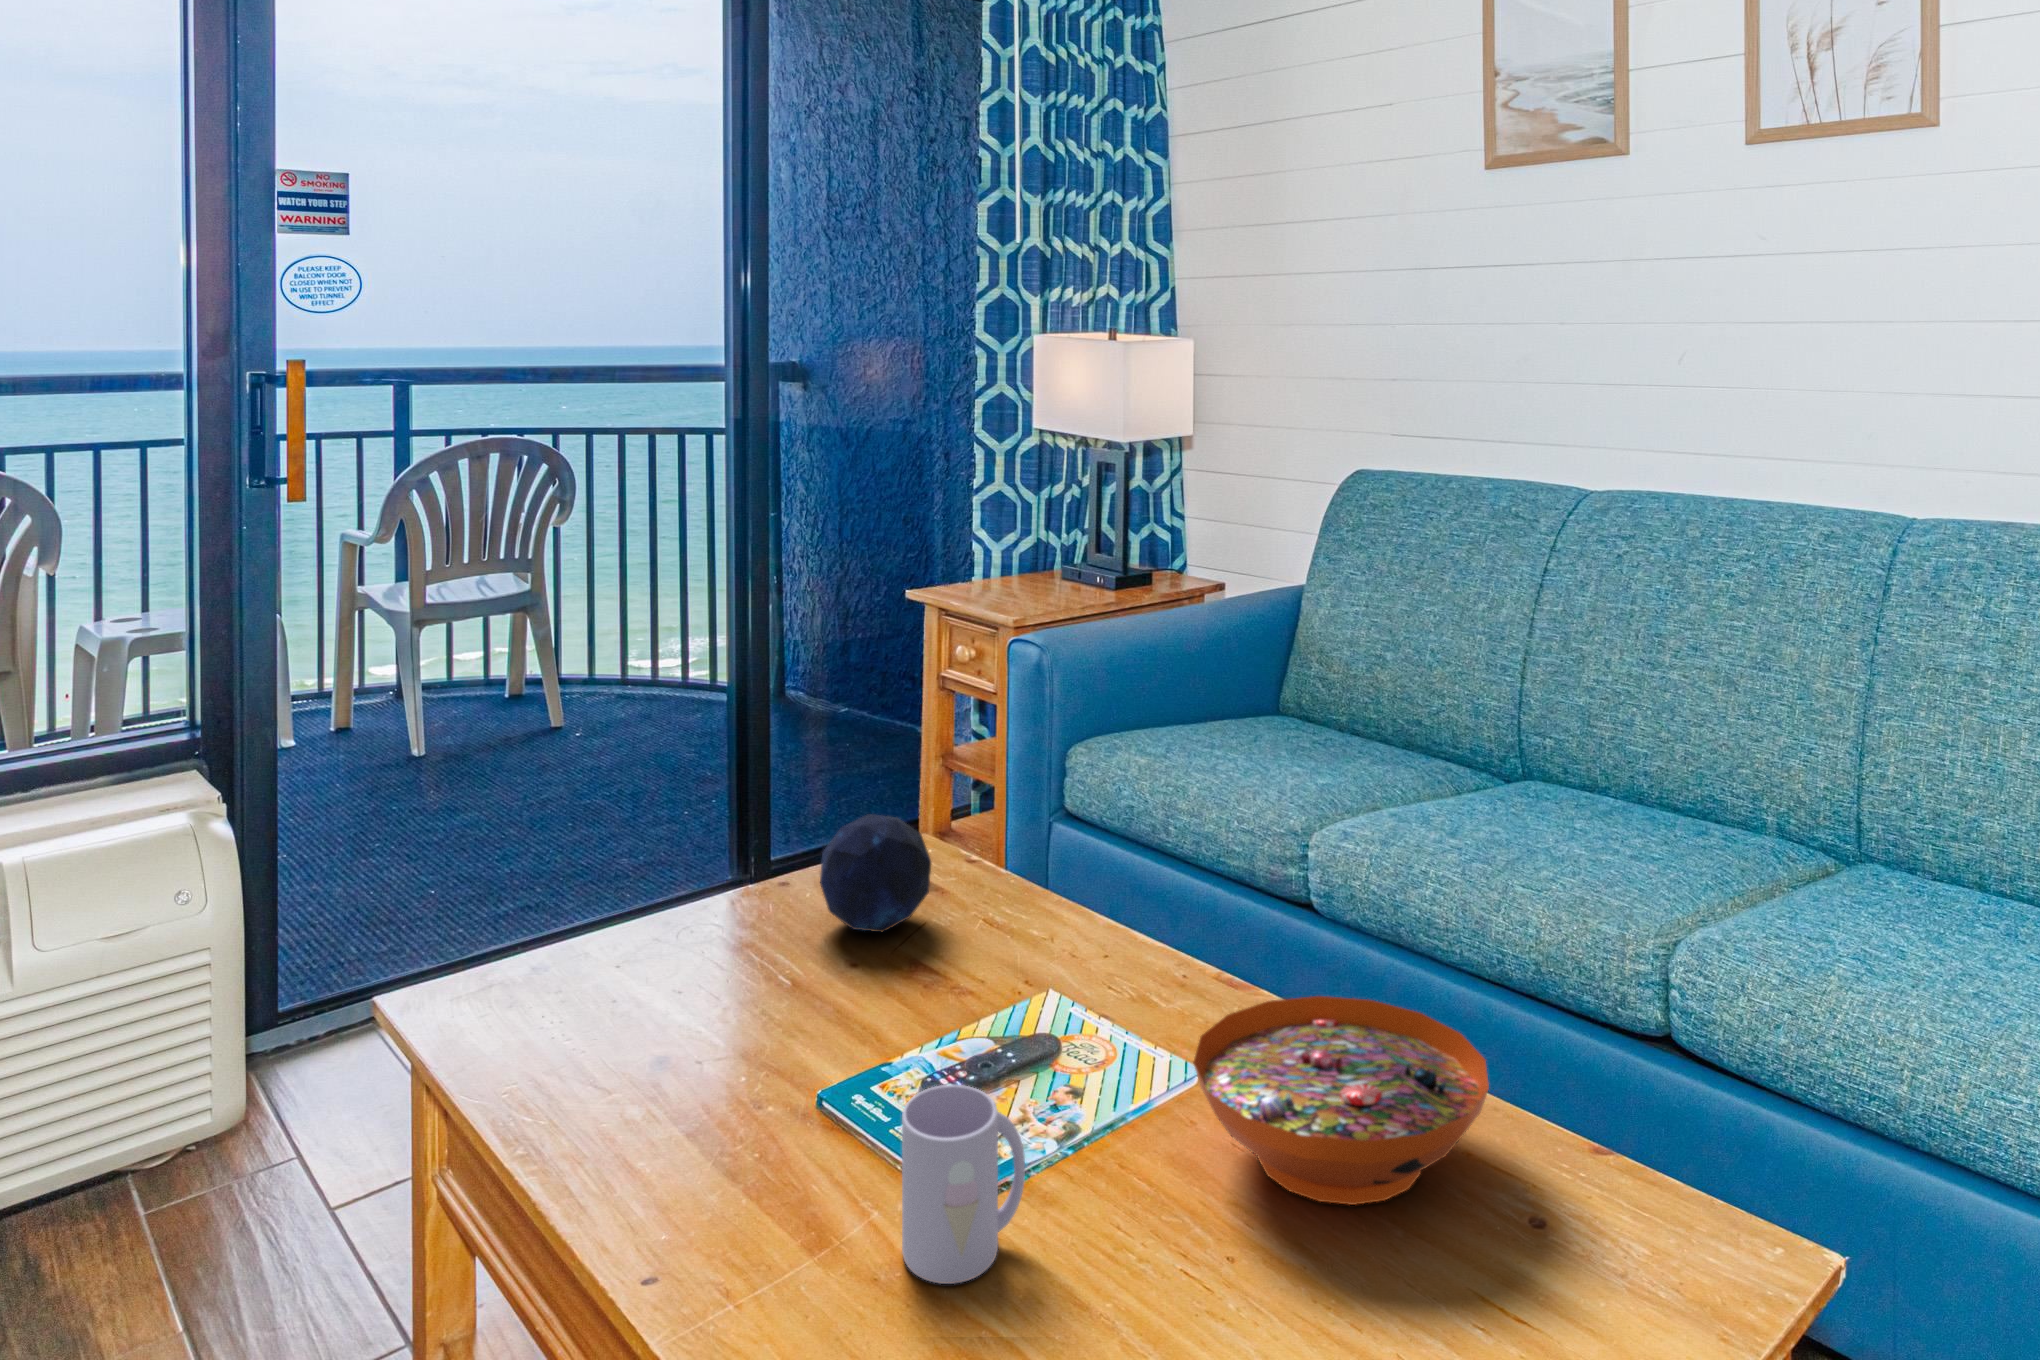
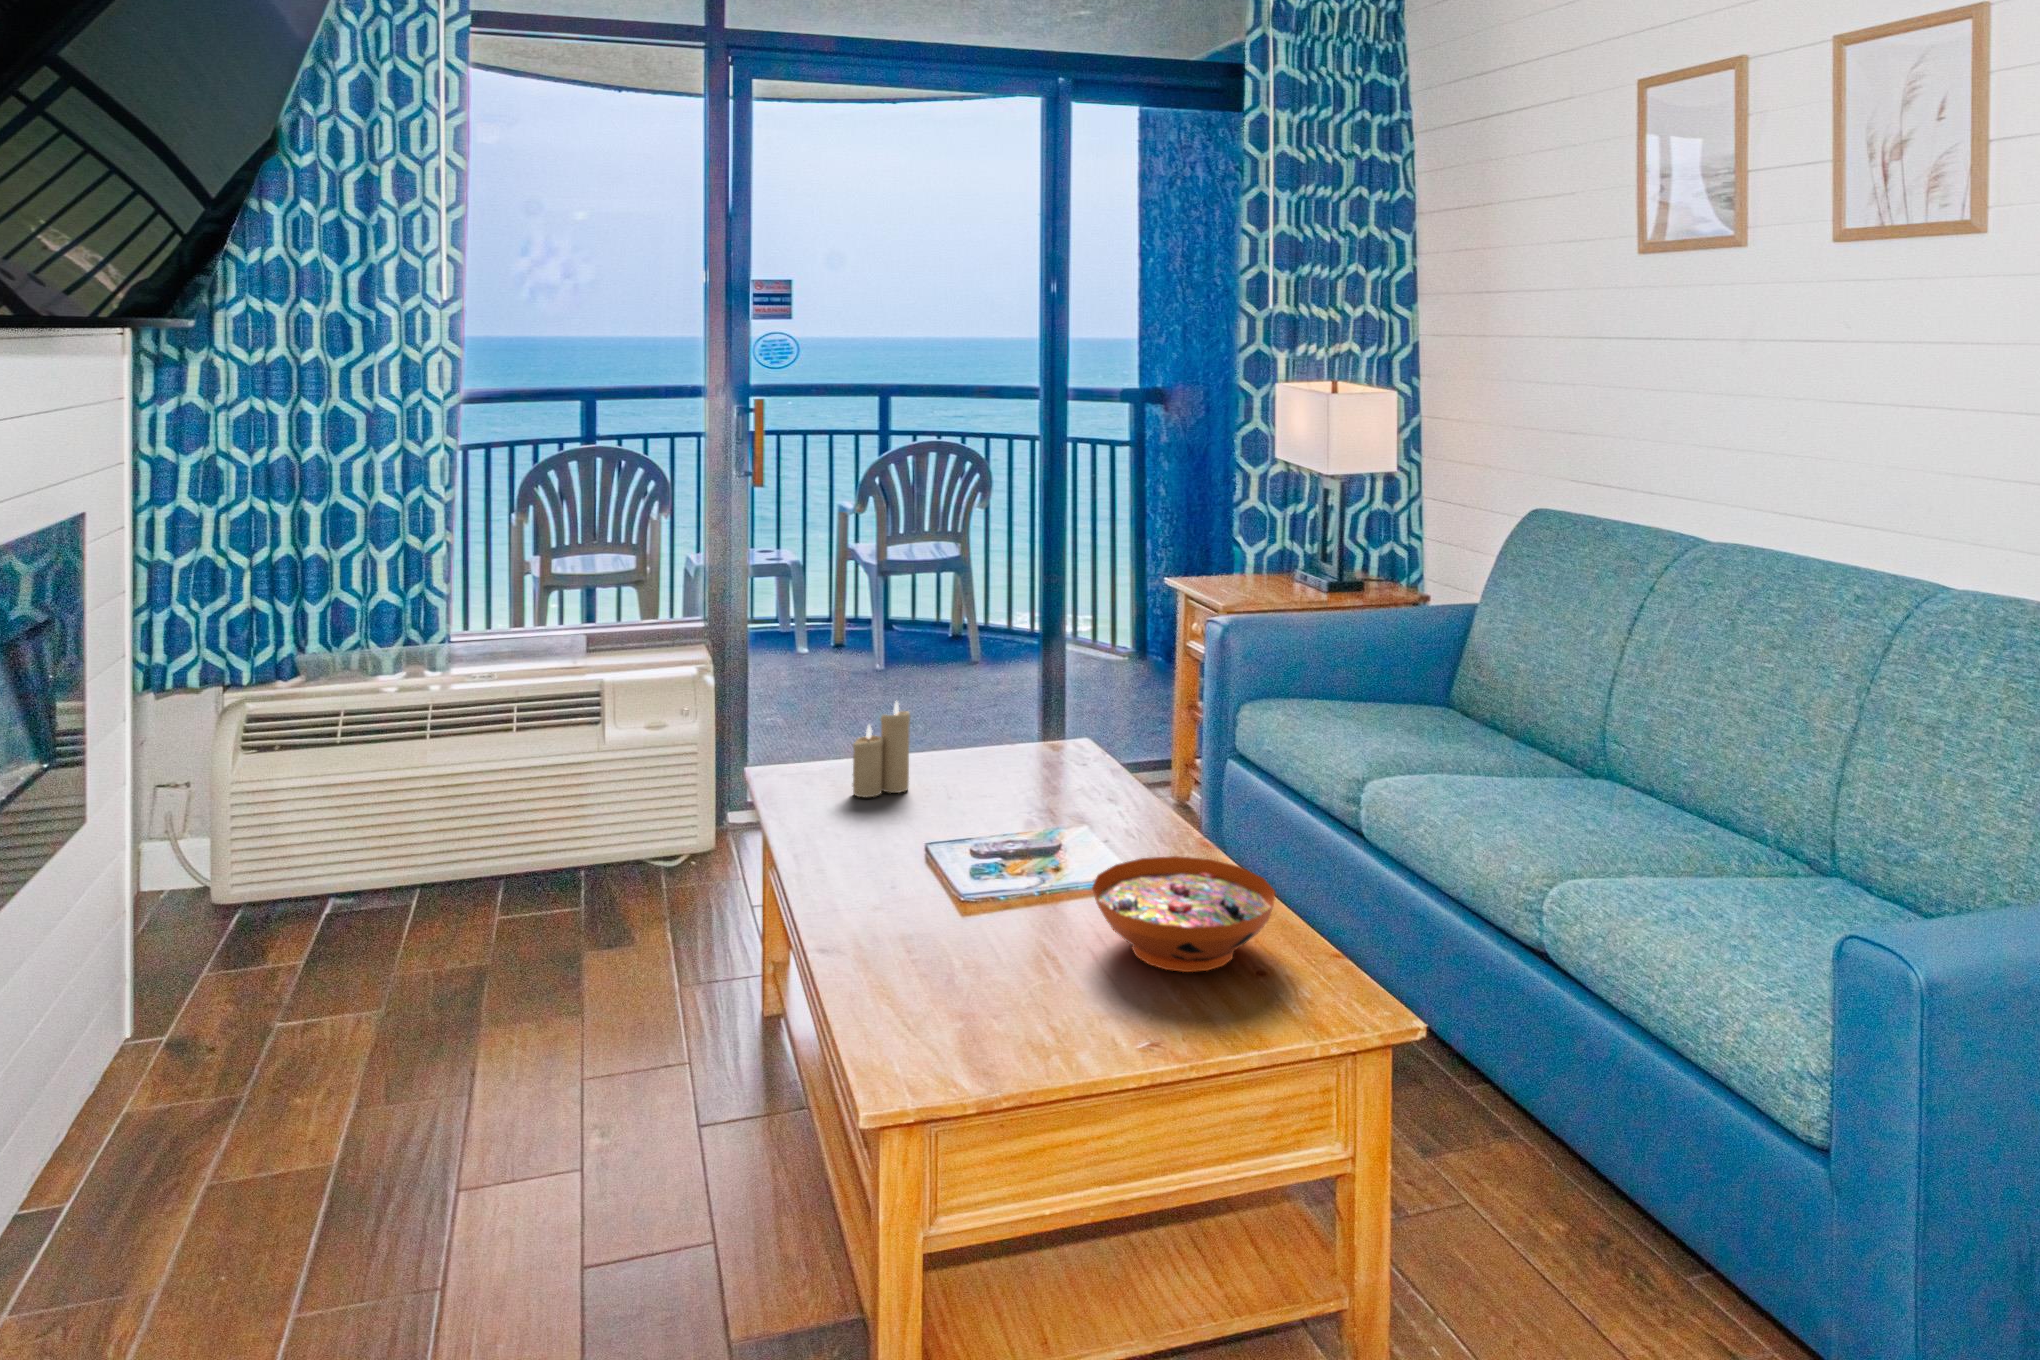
candle: none [617,809,709,978] -> present [852,702,910,797]
decorative orb: present [820,814,931,932] -> none [976,720,1050,797]
mug: present [902,1085,1025,1284] -> none [908,854,977,954]

